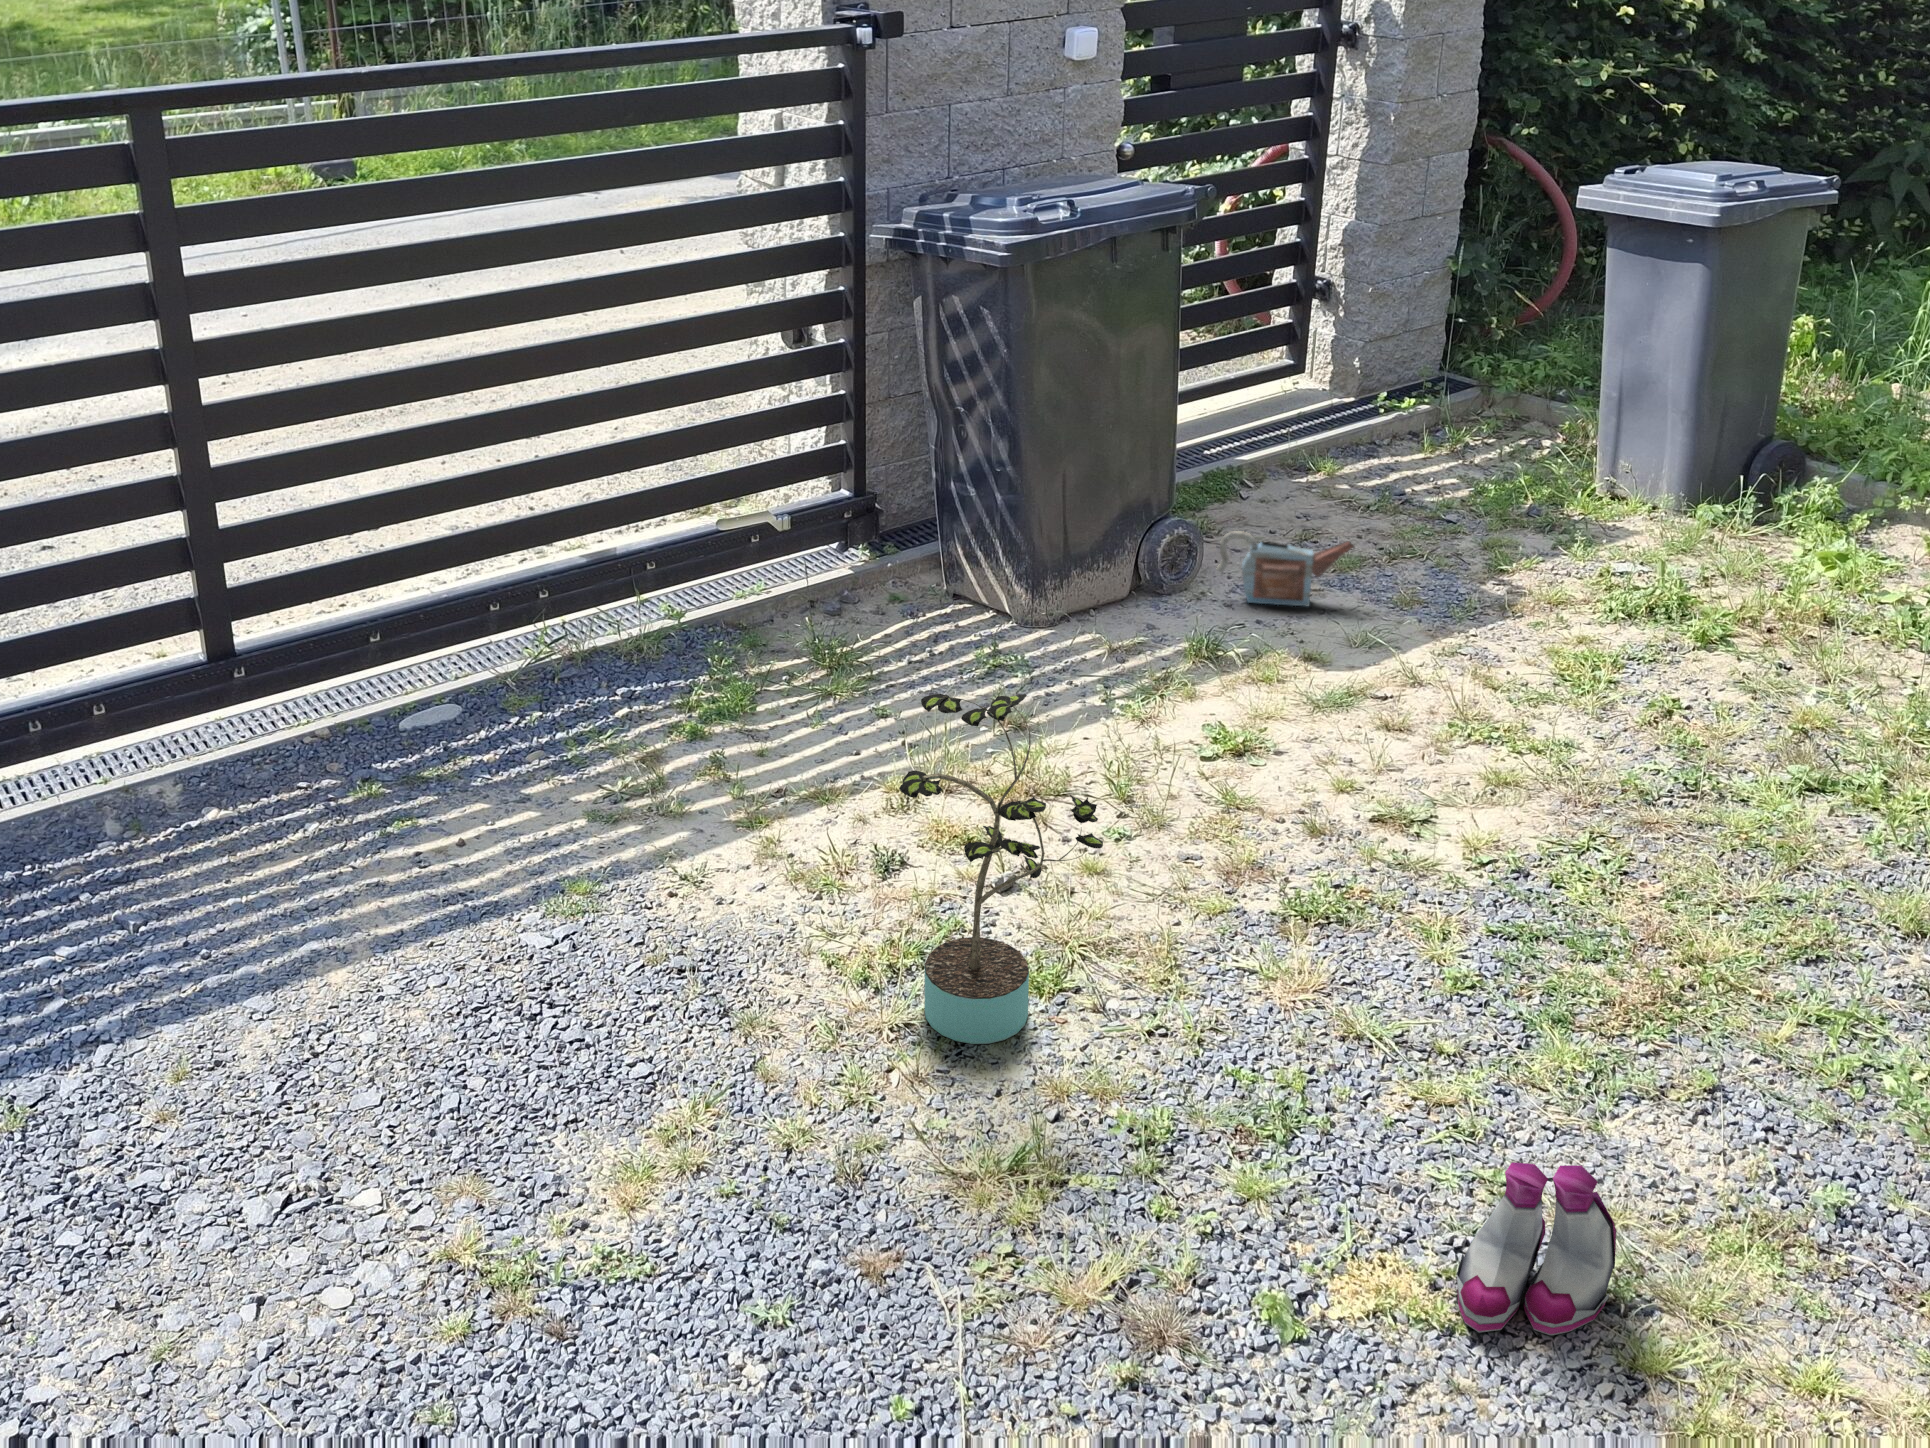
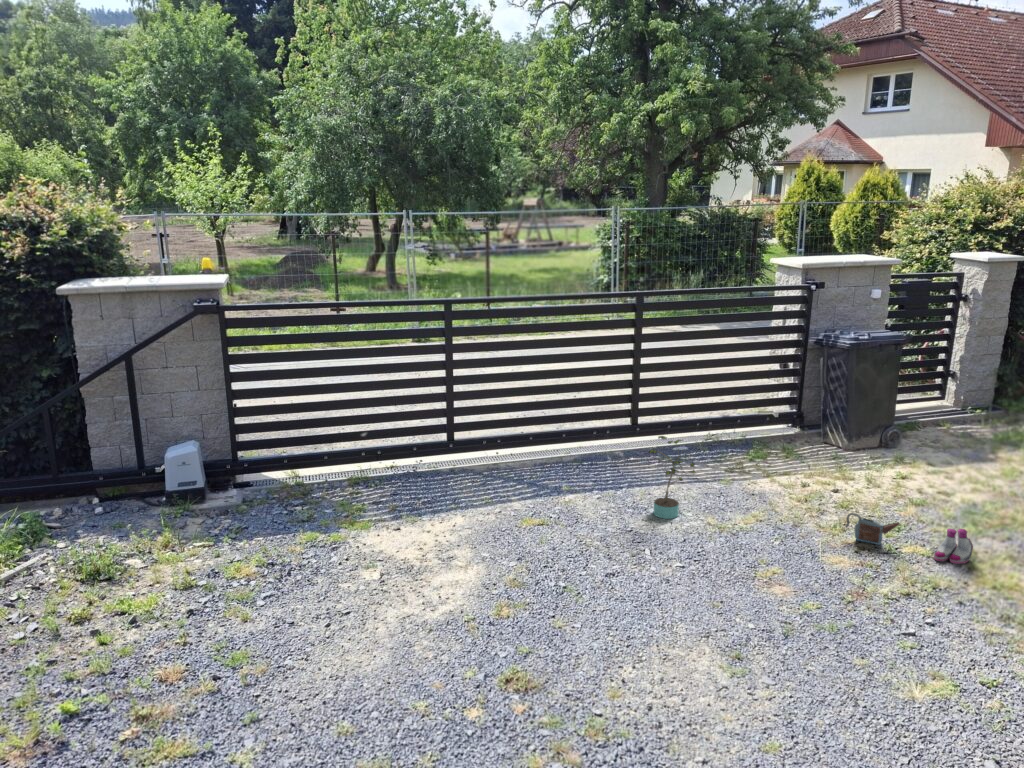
watering can: present [1217,531,1354,606] -> present [845,513,900,545]
potted plant: present [899,694,1103,1044] -> present [648,436,695,519]

